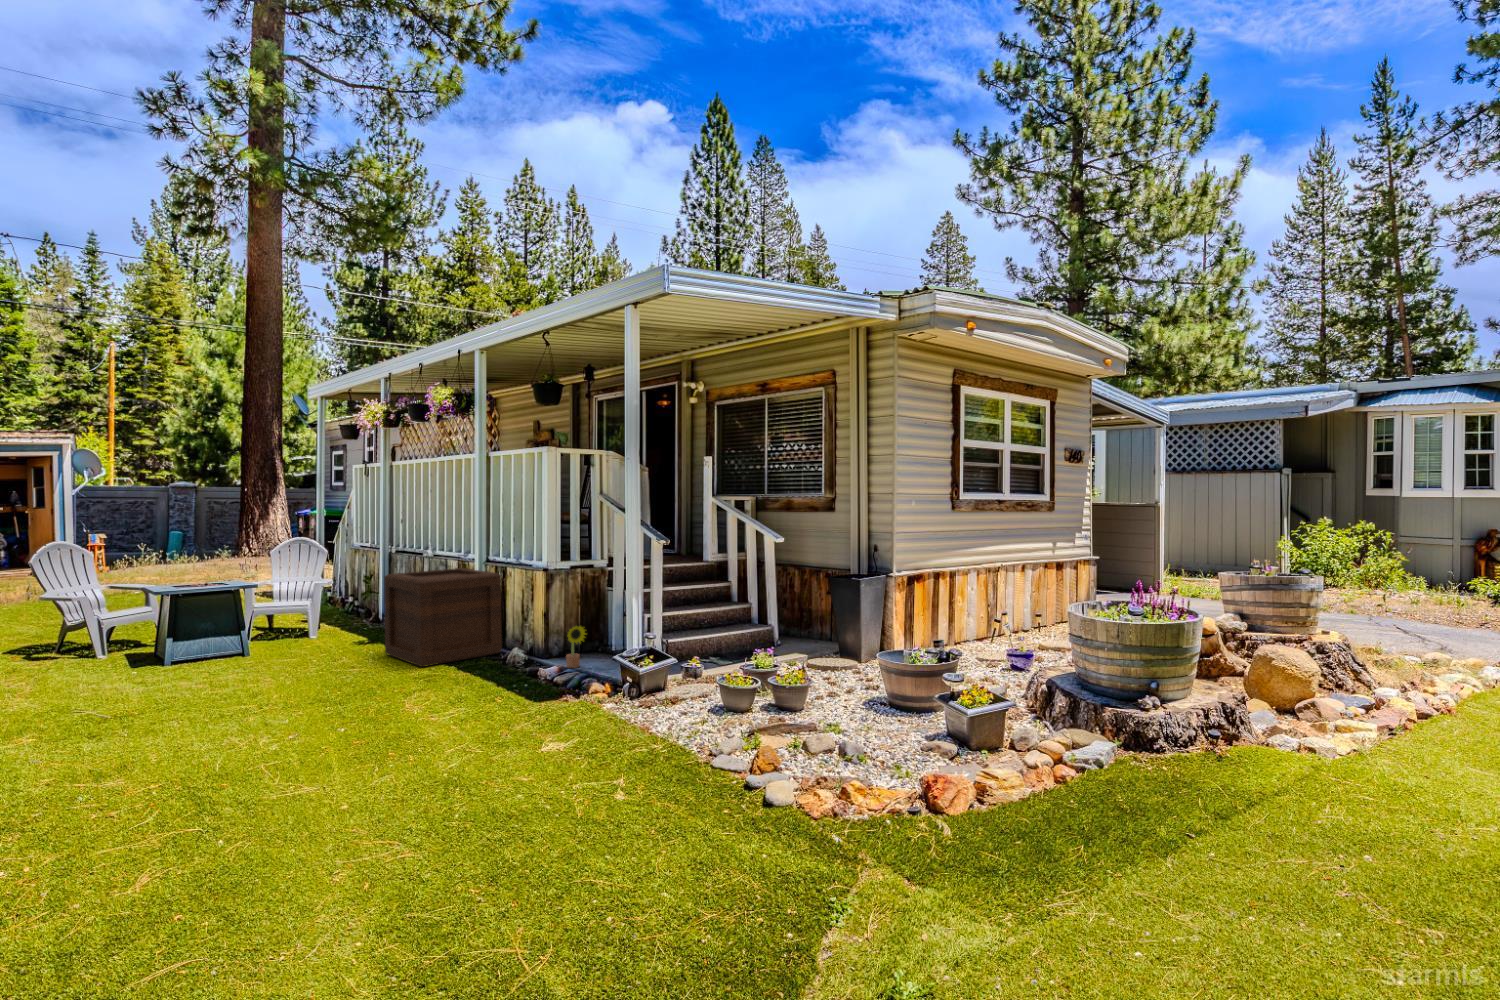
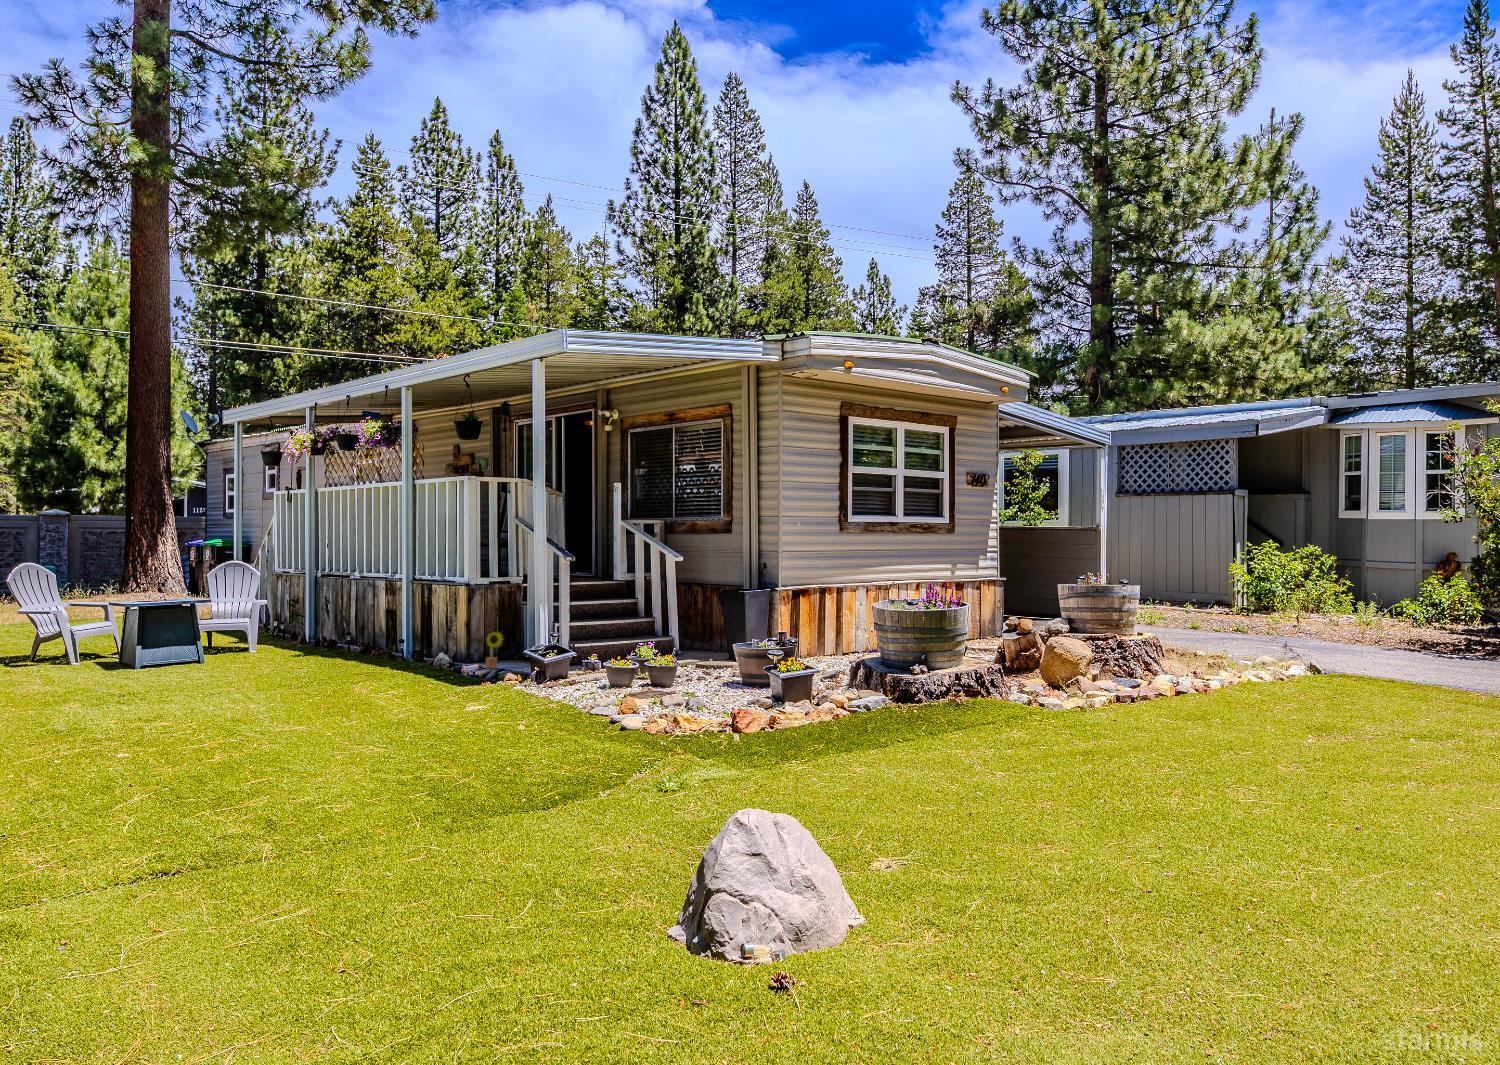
wooden crate: present [384,568,502,667] -> none [323,585,428,668]

